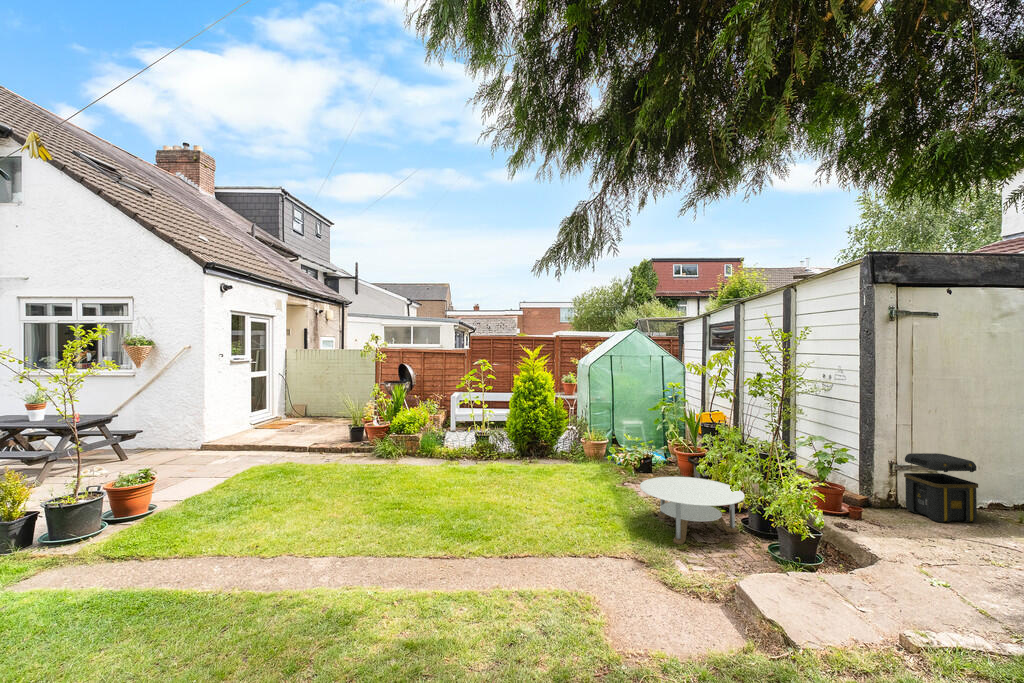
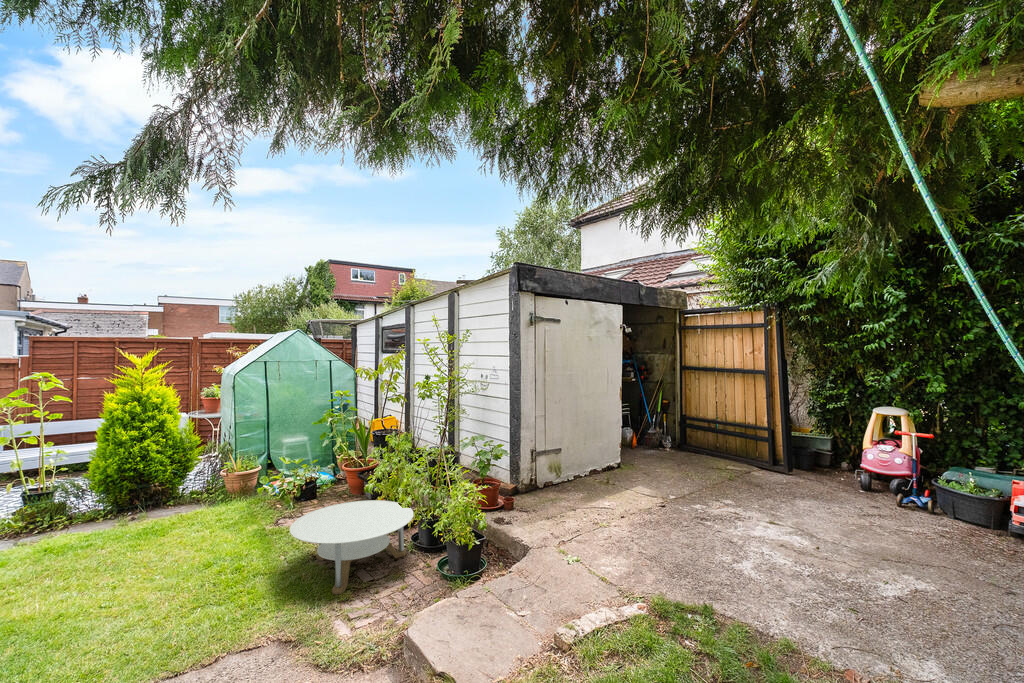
toolbox: present [904,453,978,522] -> none [543,437,590,497]

